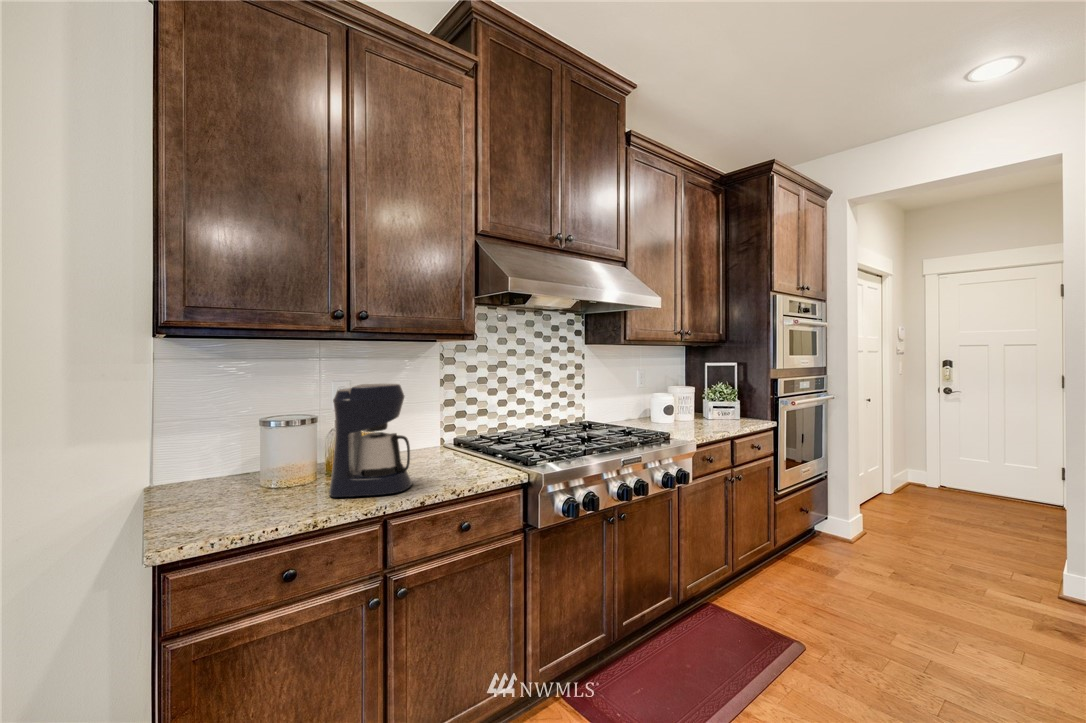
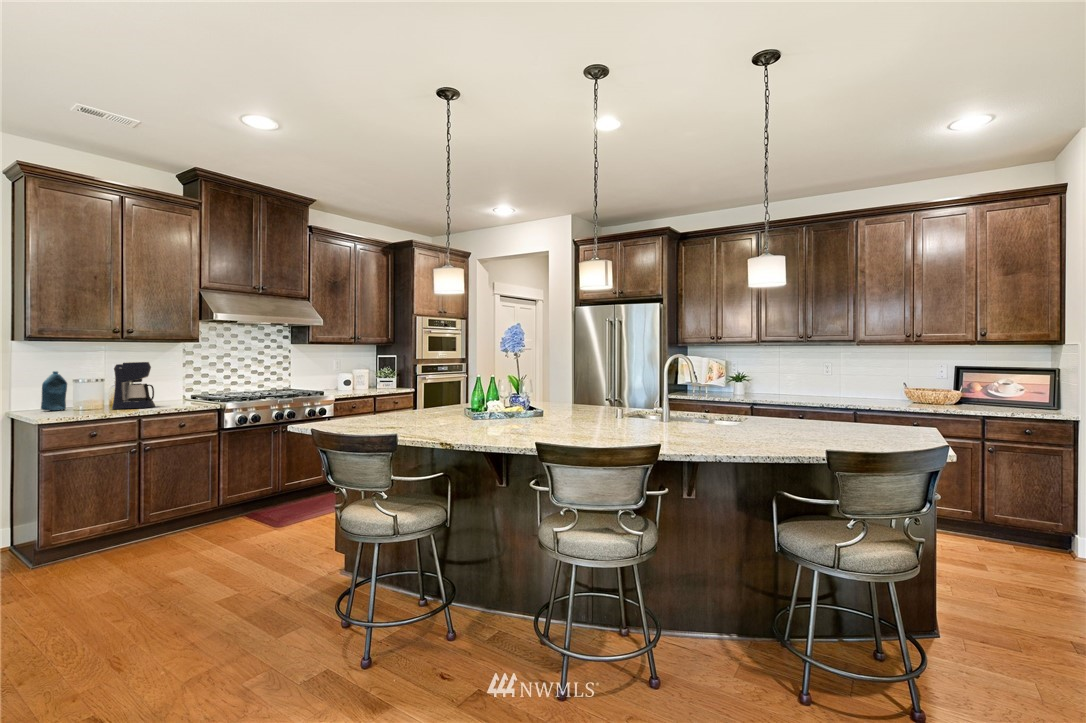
bottle: none [189,406,244,497] -> present [41,371,67,411]

